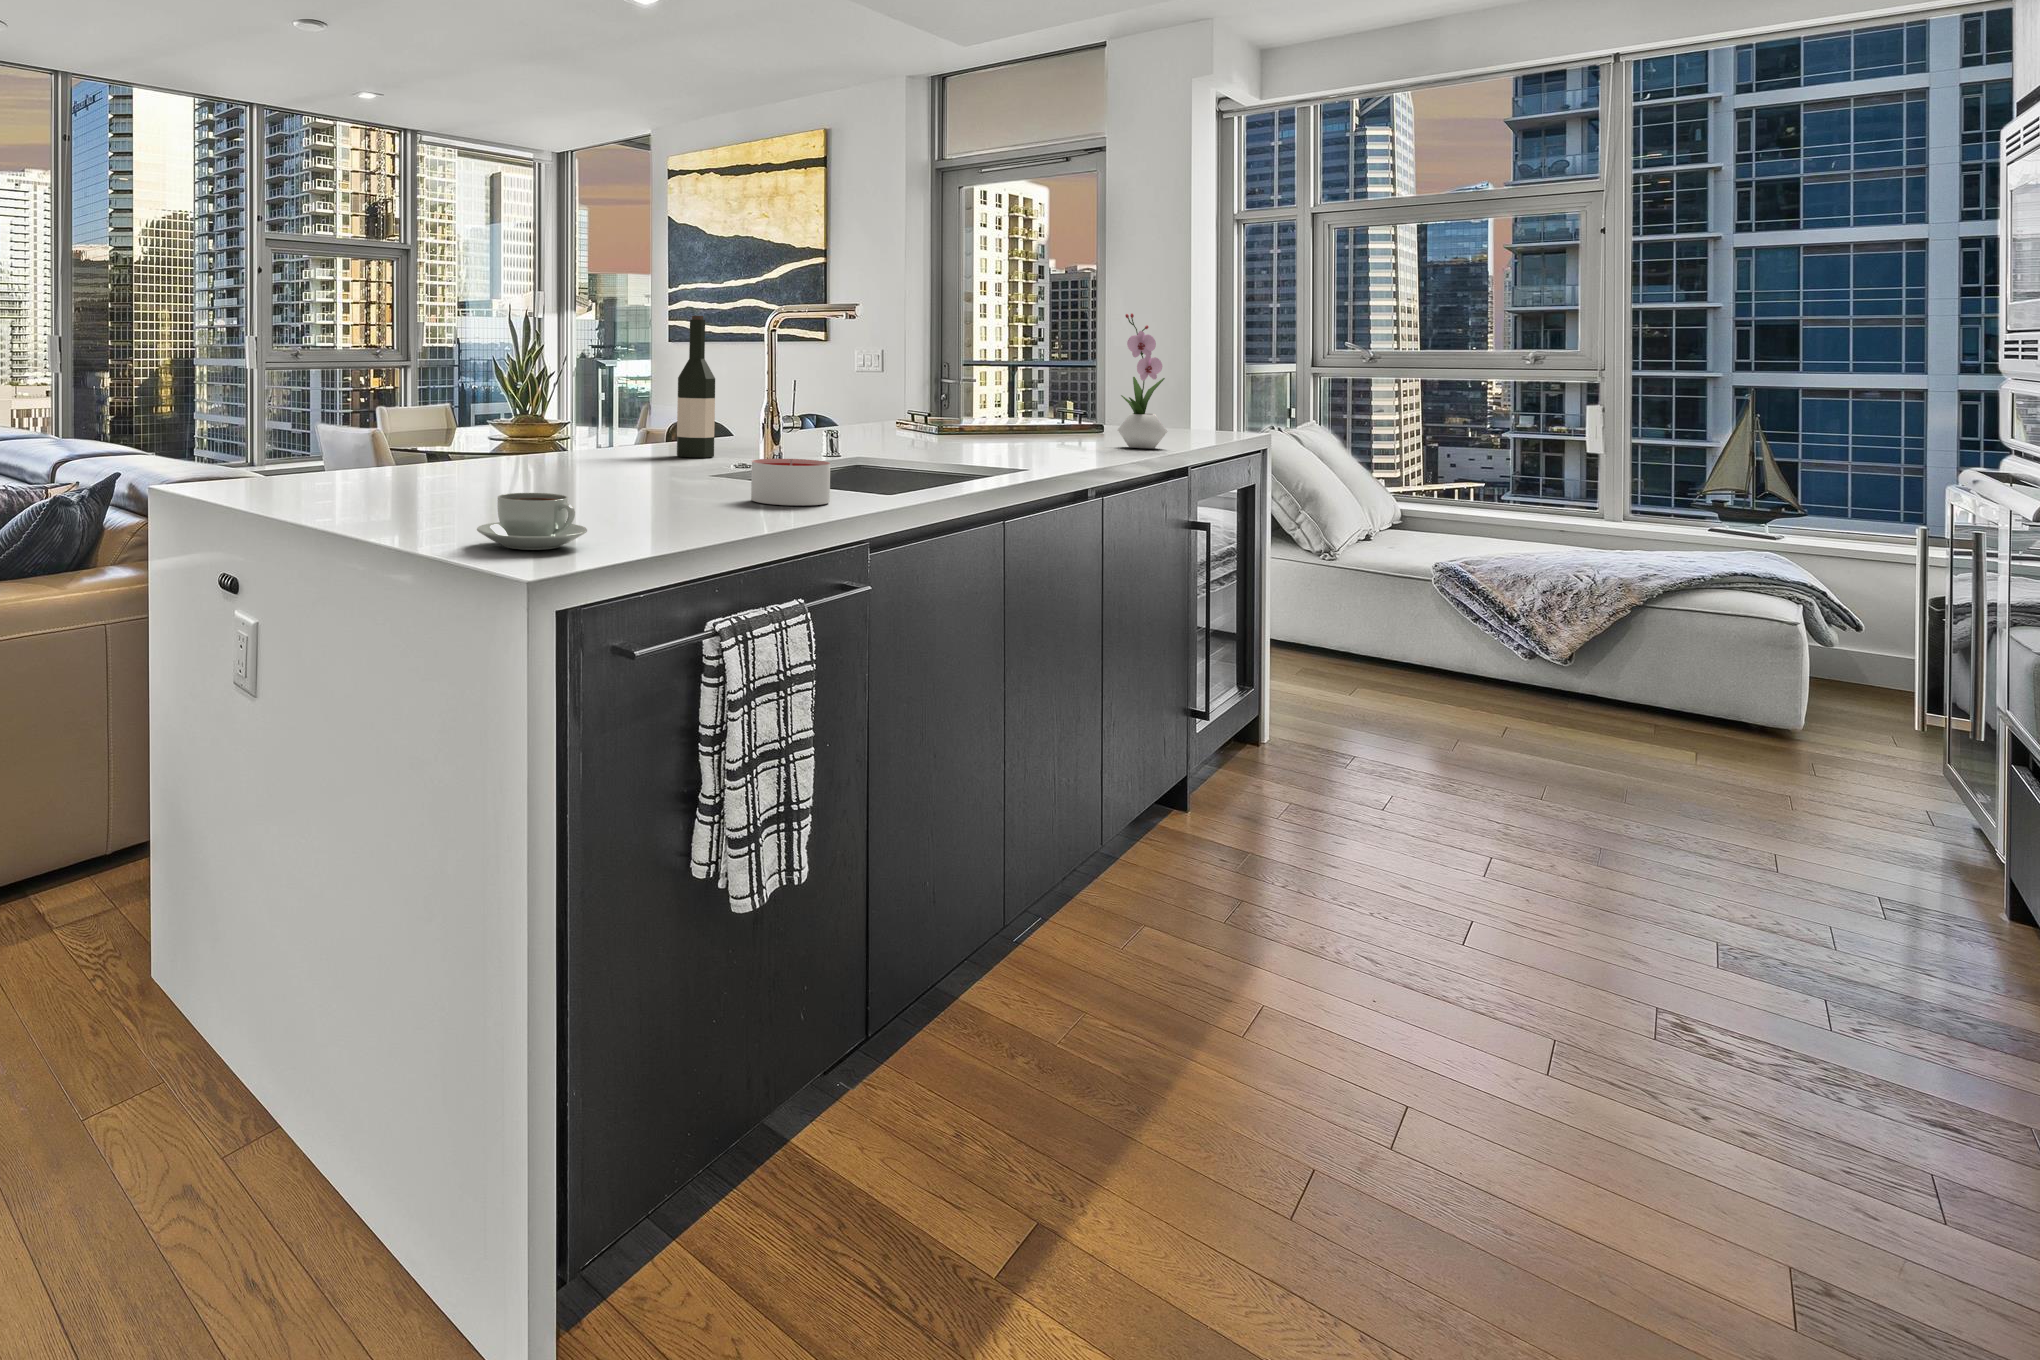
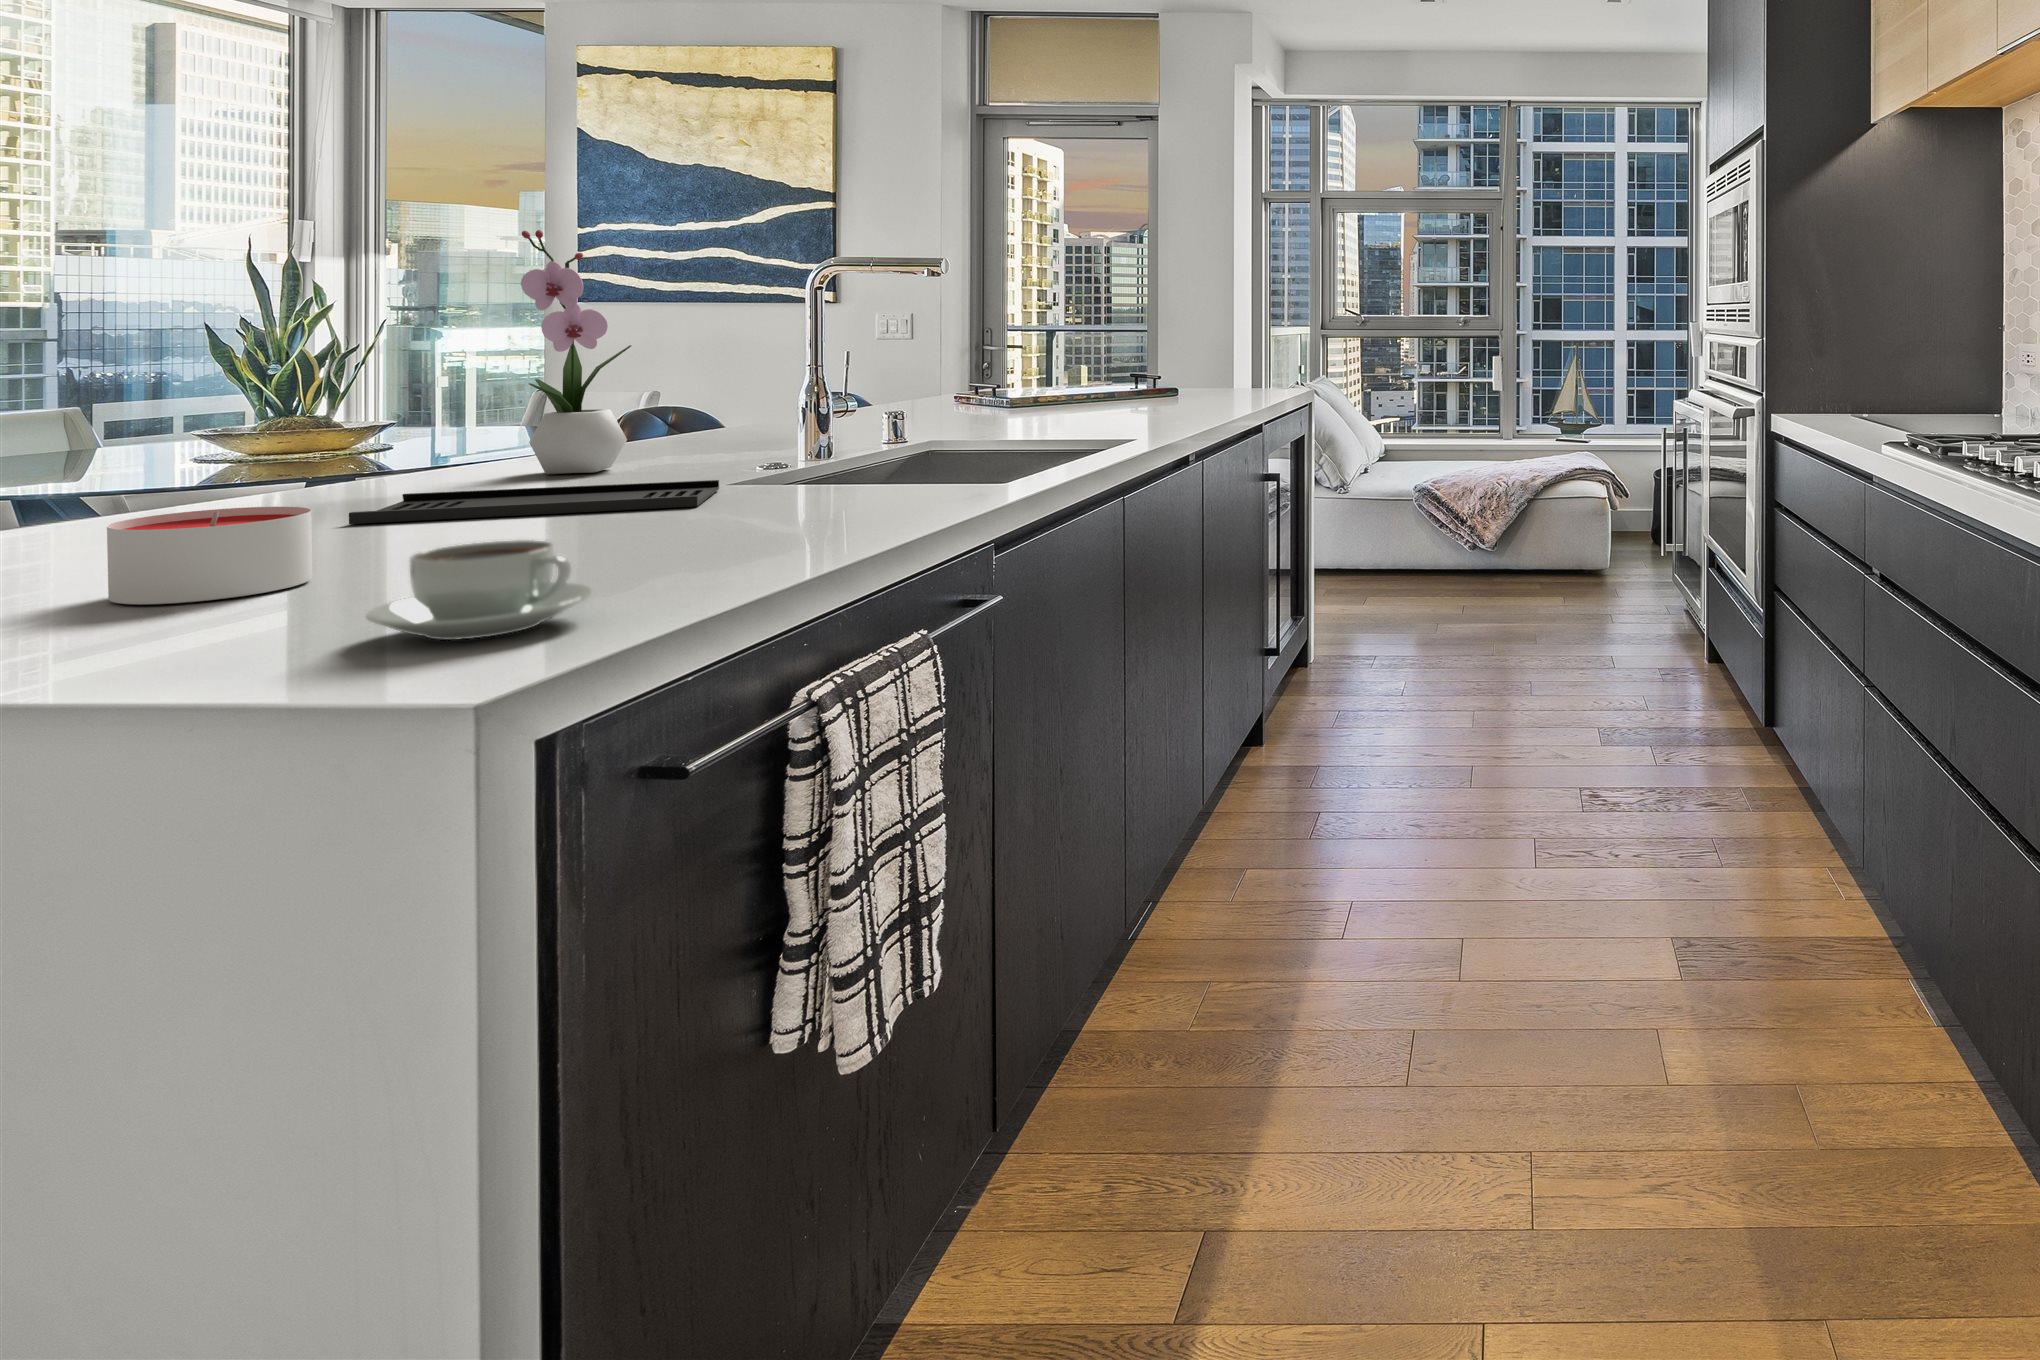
flower arrangement: present [1118,314,1167,449] -> present [521,230,631,474]
wine bottle: present [677,316,715,457] -> none [665,272,723,452]
candle: present [751,459,830,506] -> present [107,507,312,605]
tray: none [485,469,696,493] -> present [349,480,719,524]

